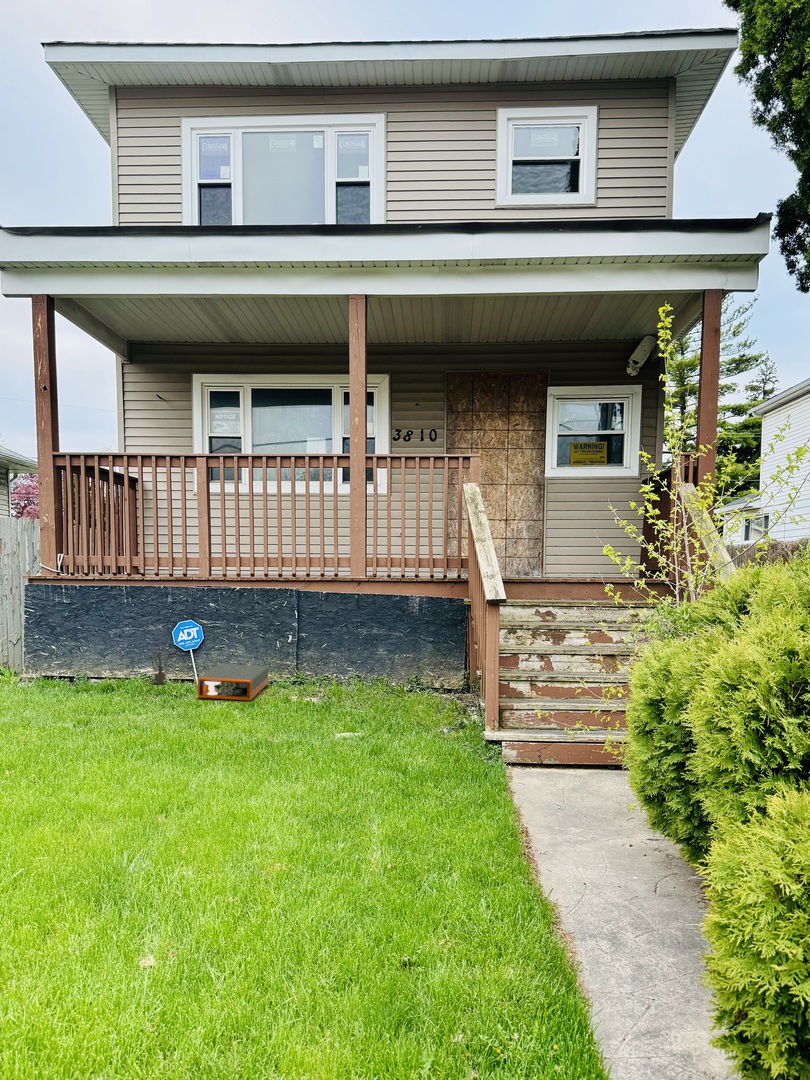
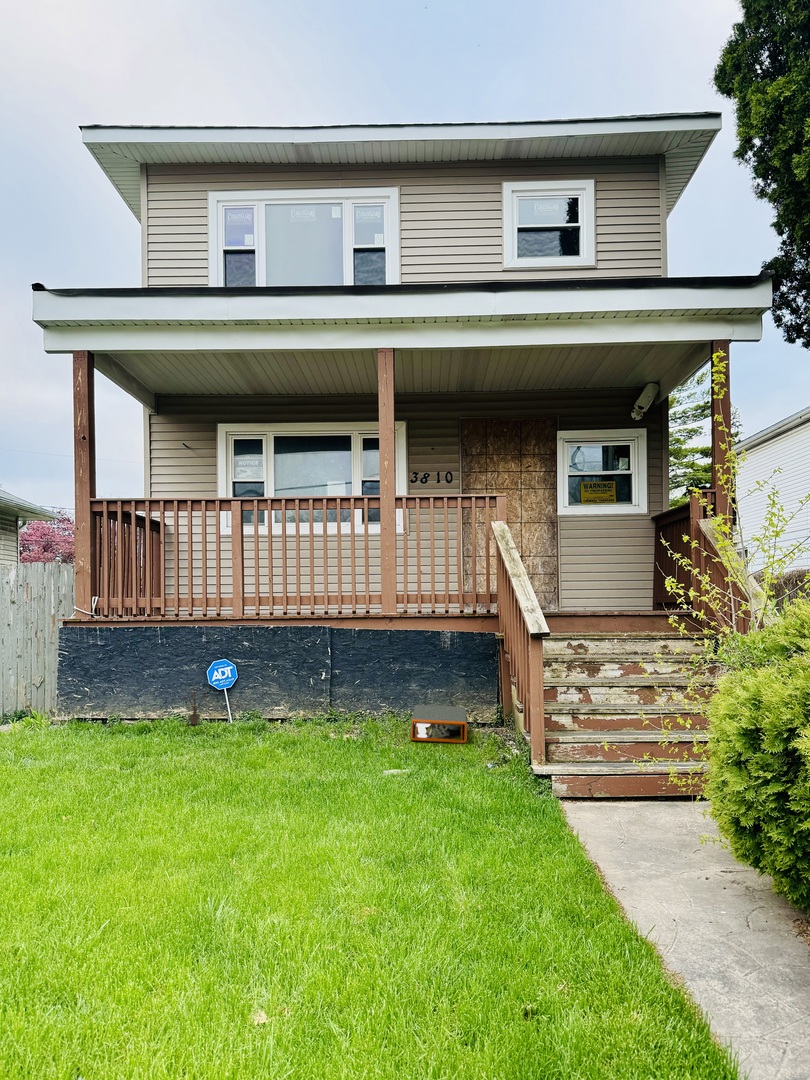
storage box: present [197,664,269,700] -> present [411,705,467,743]

